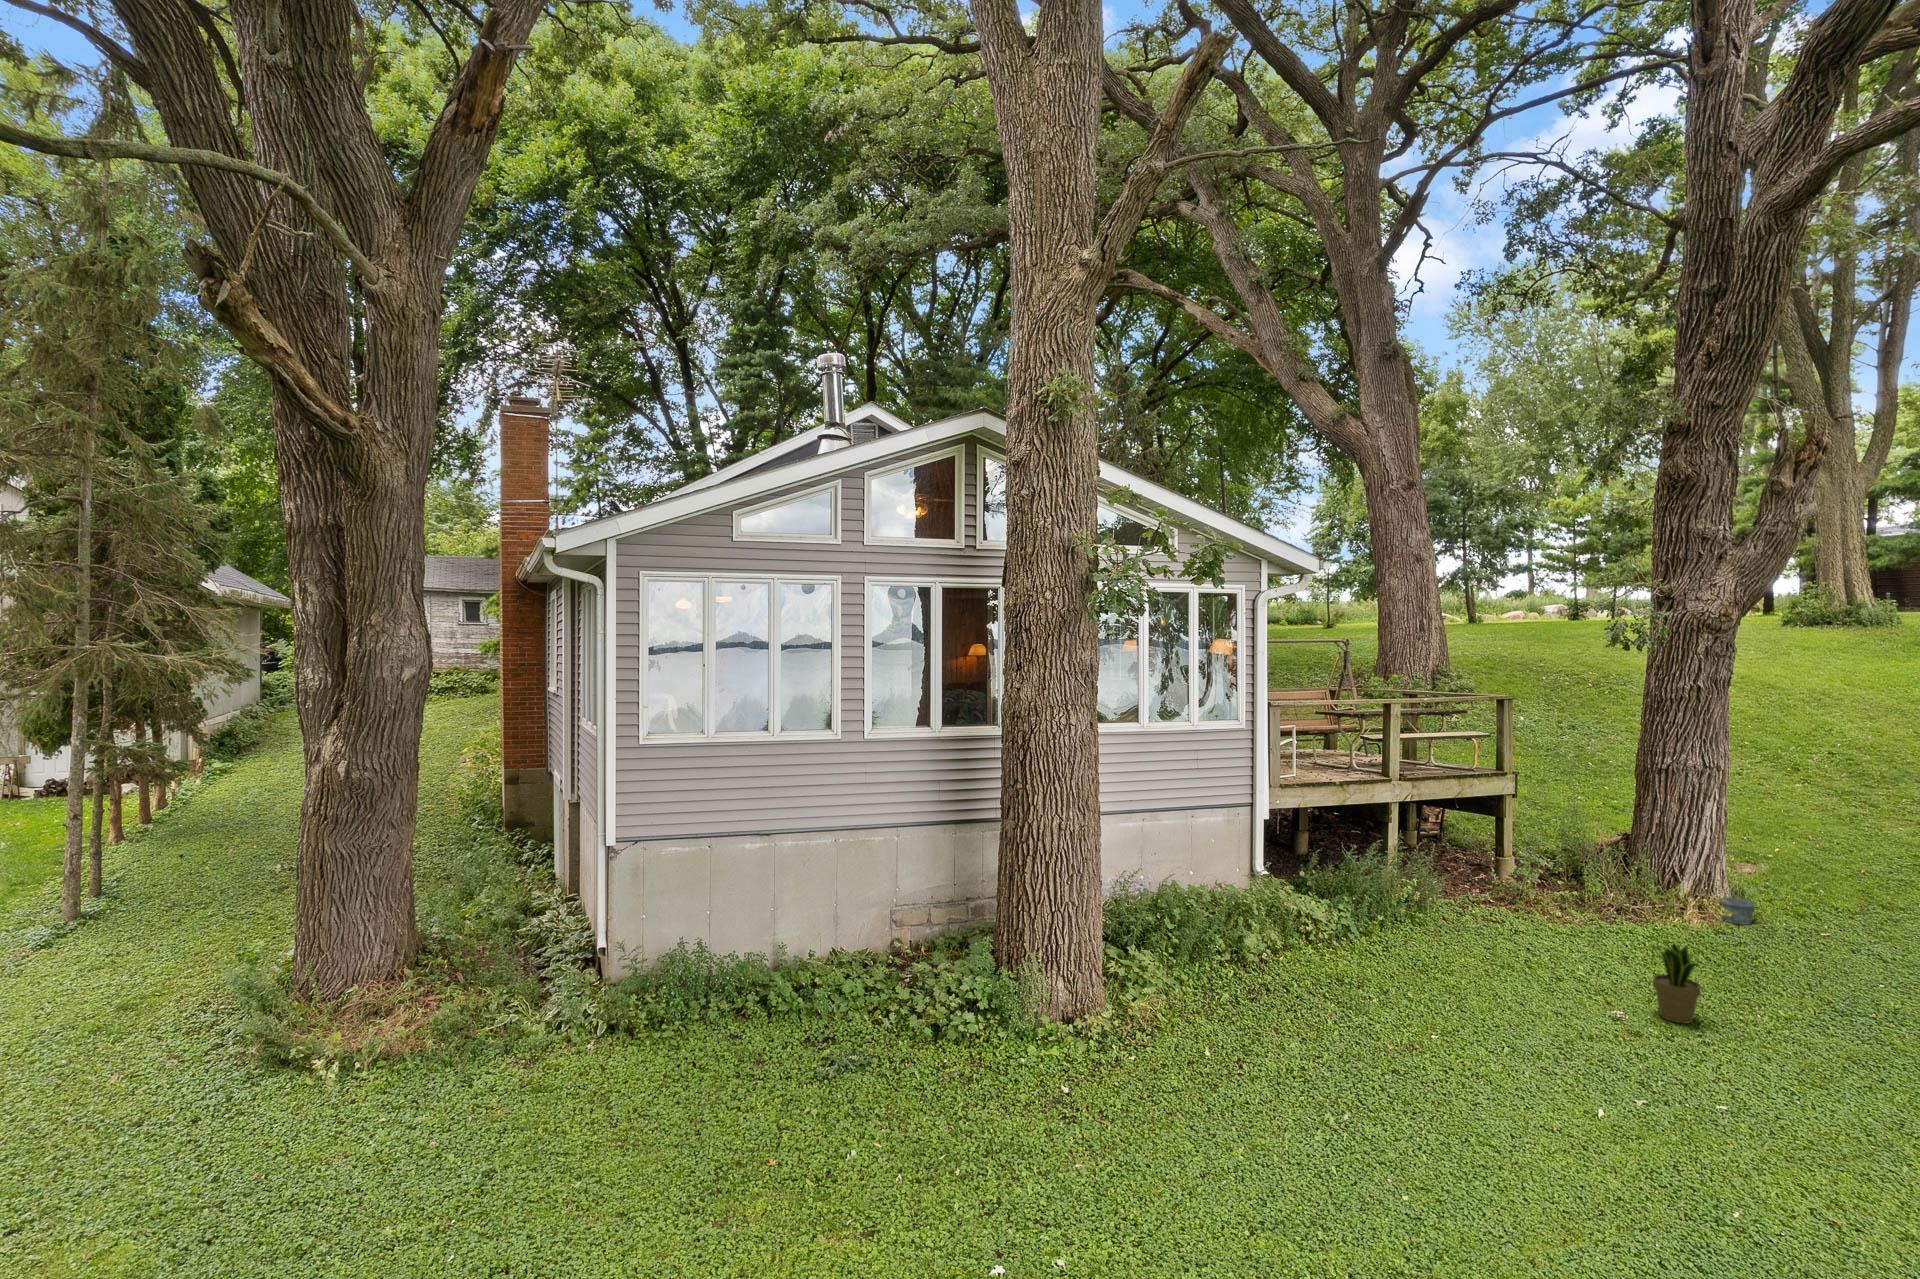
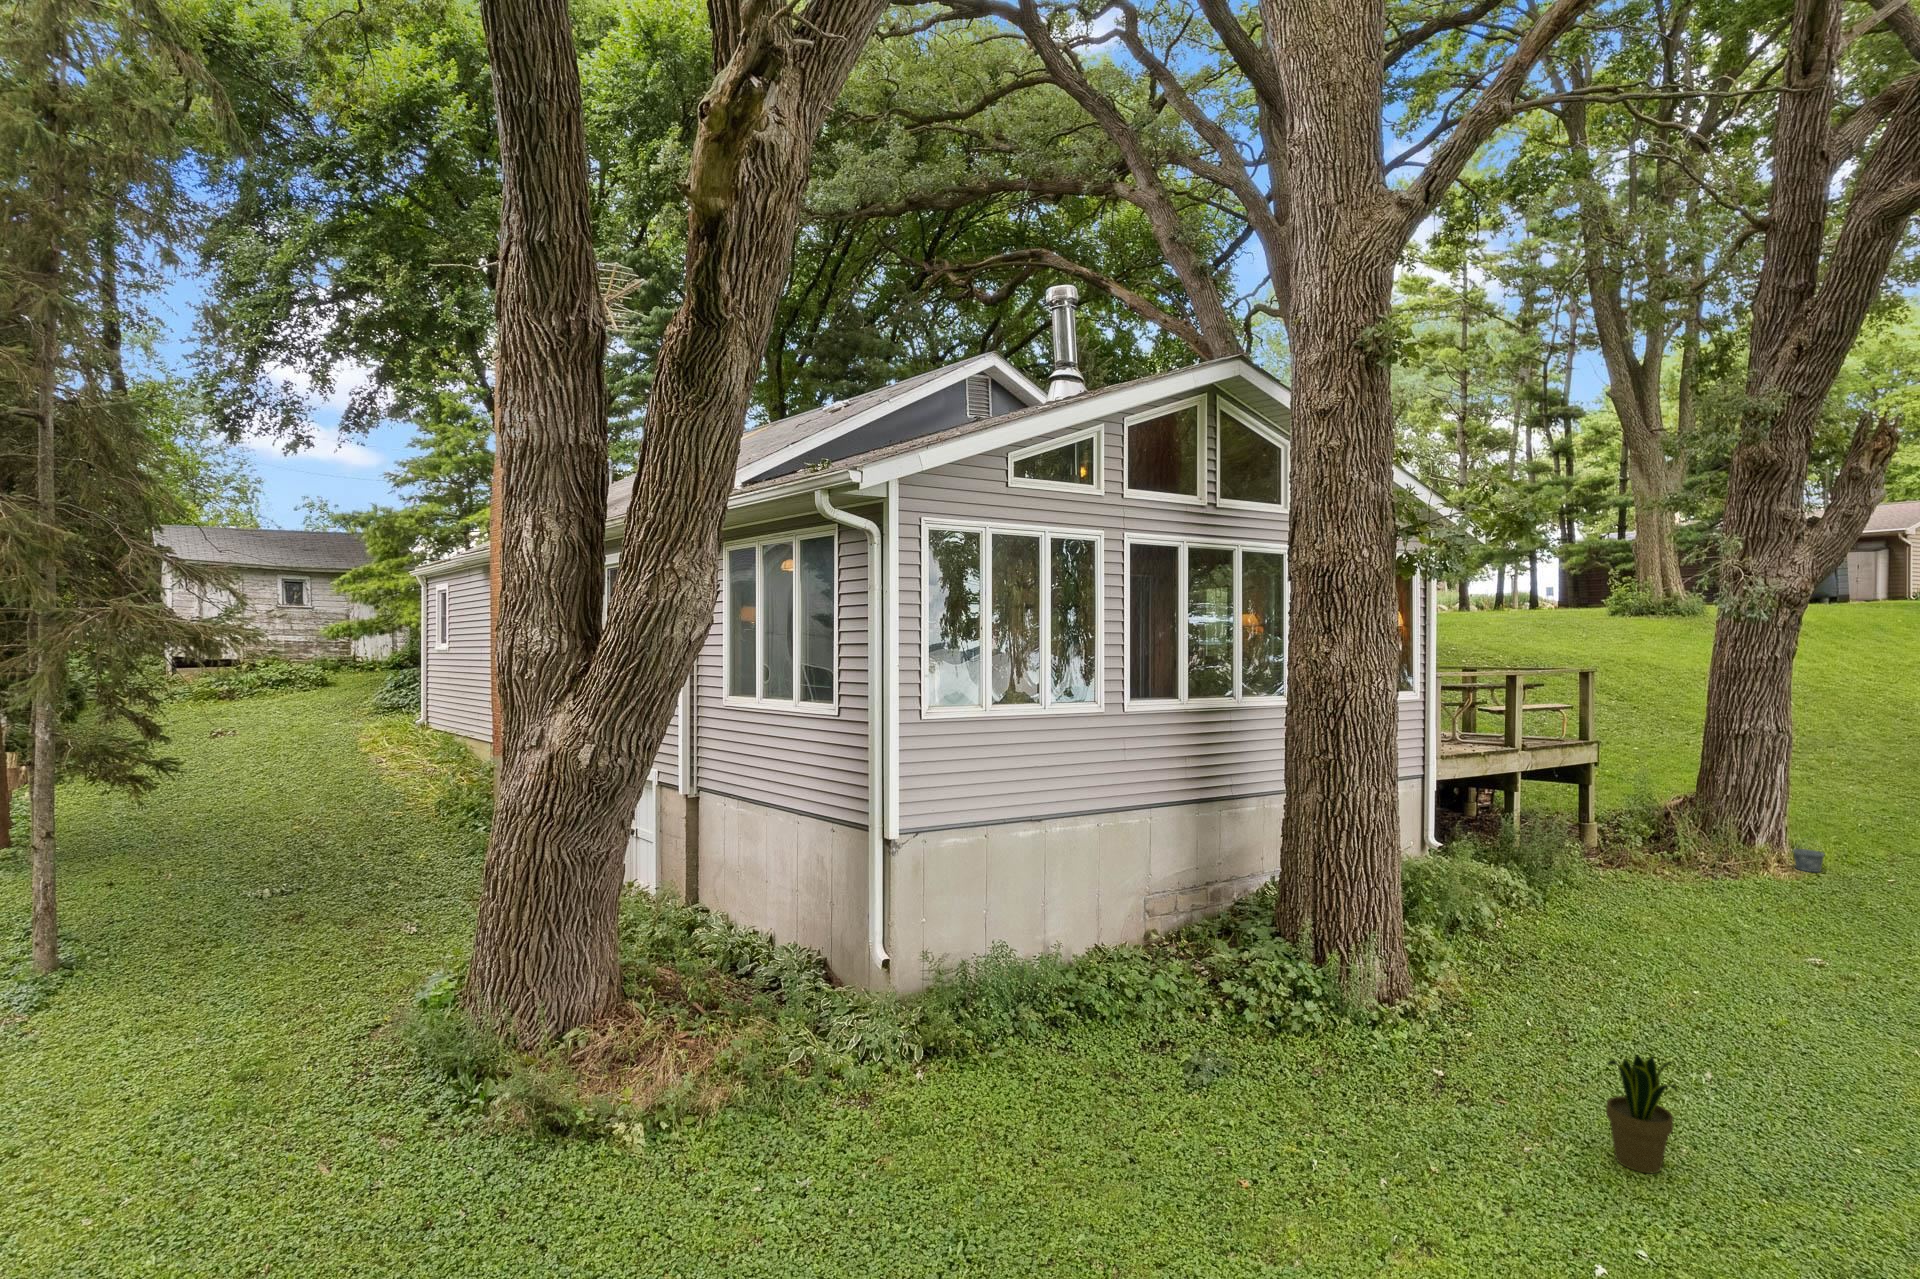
potted plant: present [1651,944,1701,1024] -> present [1606,1055,1678,1173]

